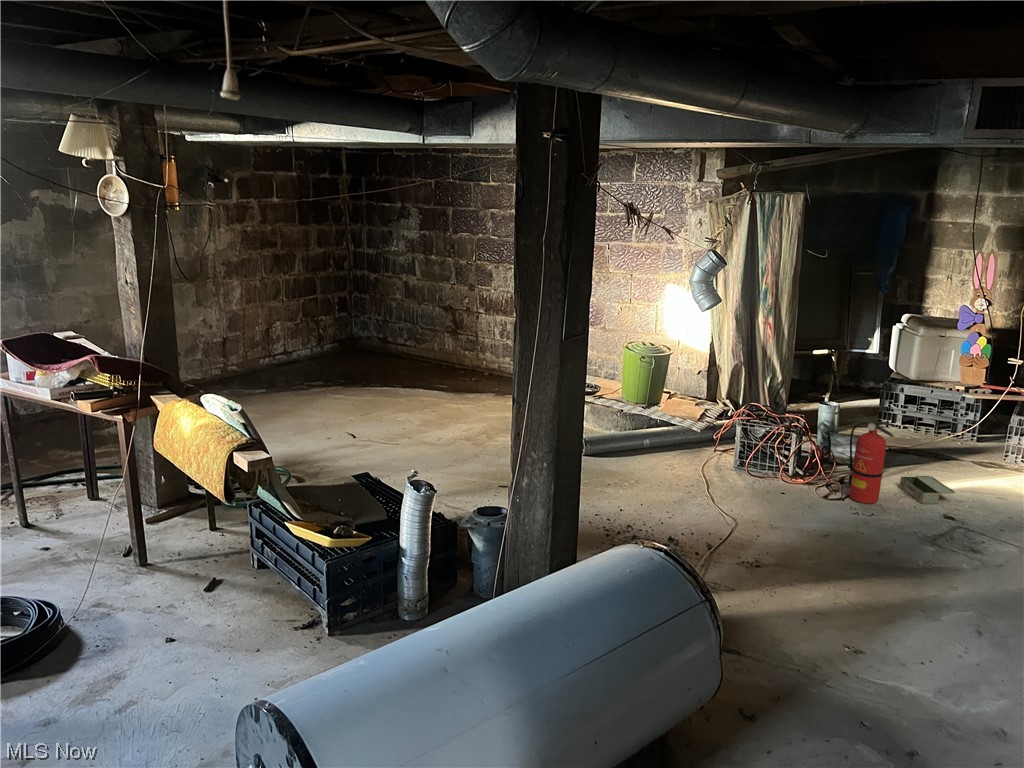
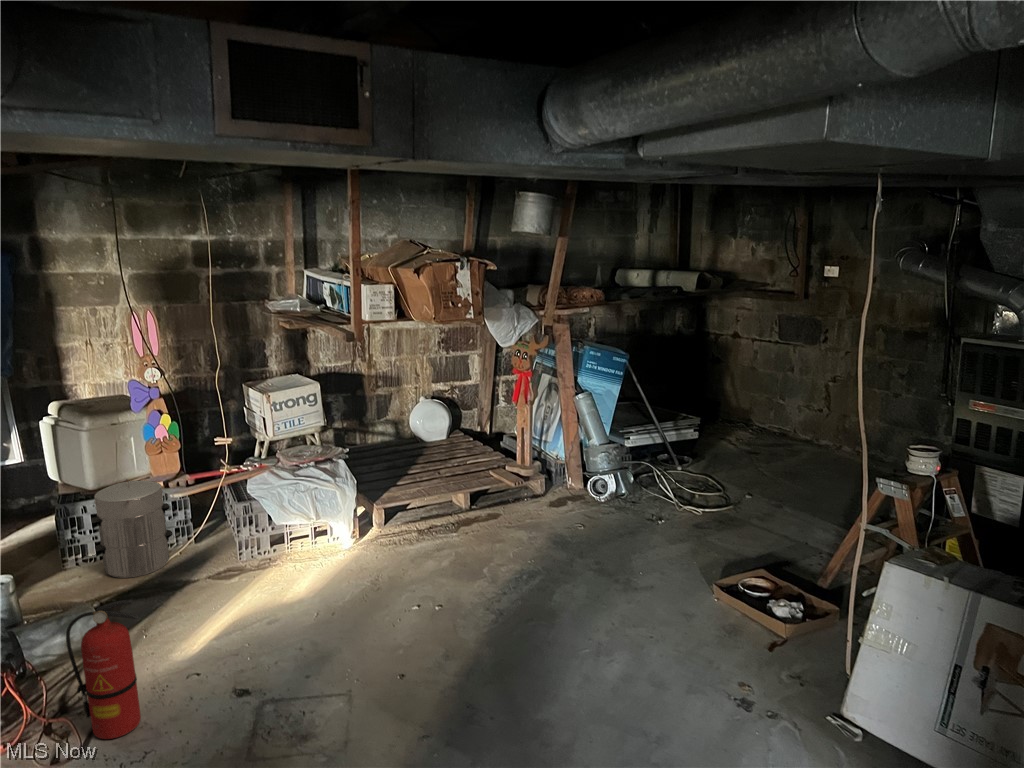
waste bin: none [900,375,962,446] -> present [91,479,173,578]
toolbox: present [899,476,955,504] -> none [151,632,231,684]

